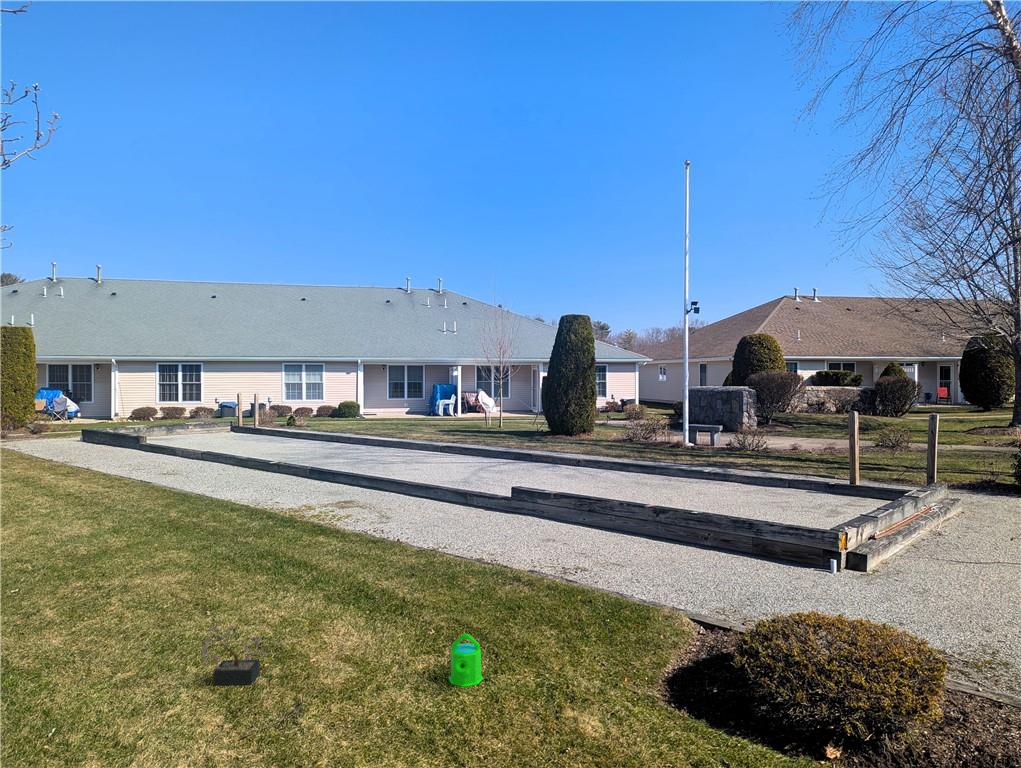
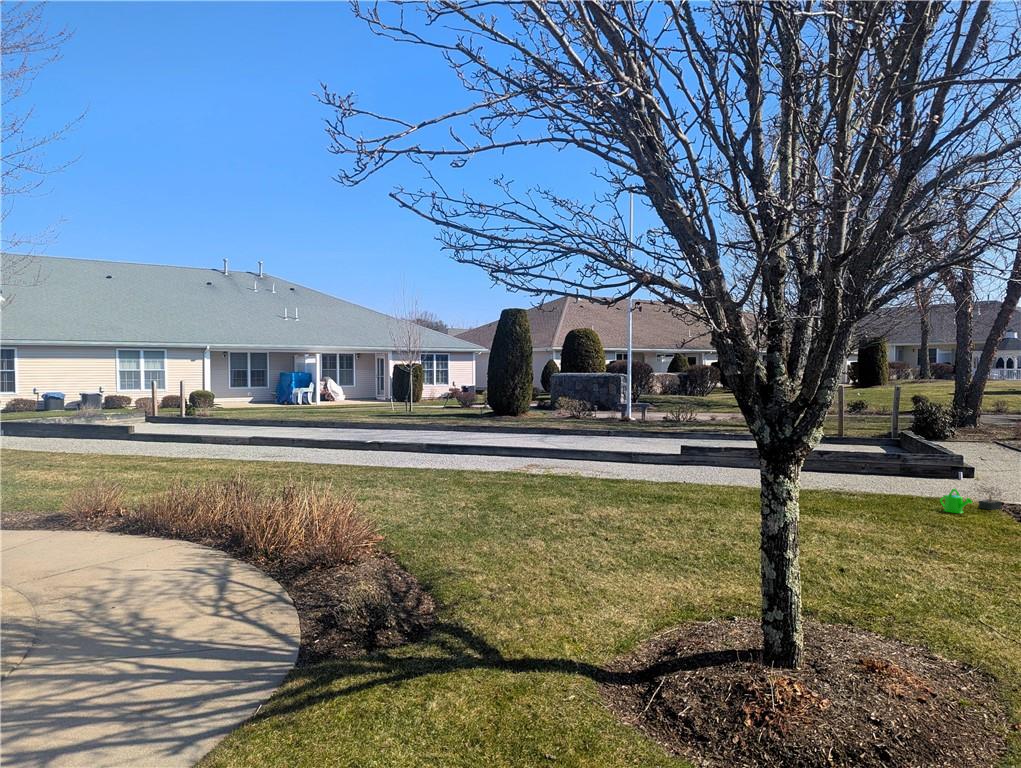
decorative plant: present [199,623,267,685] -> present [974,483,1002,510]

